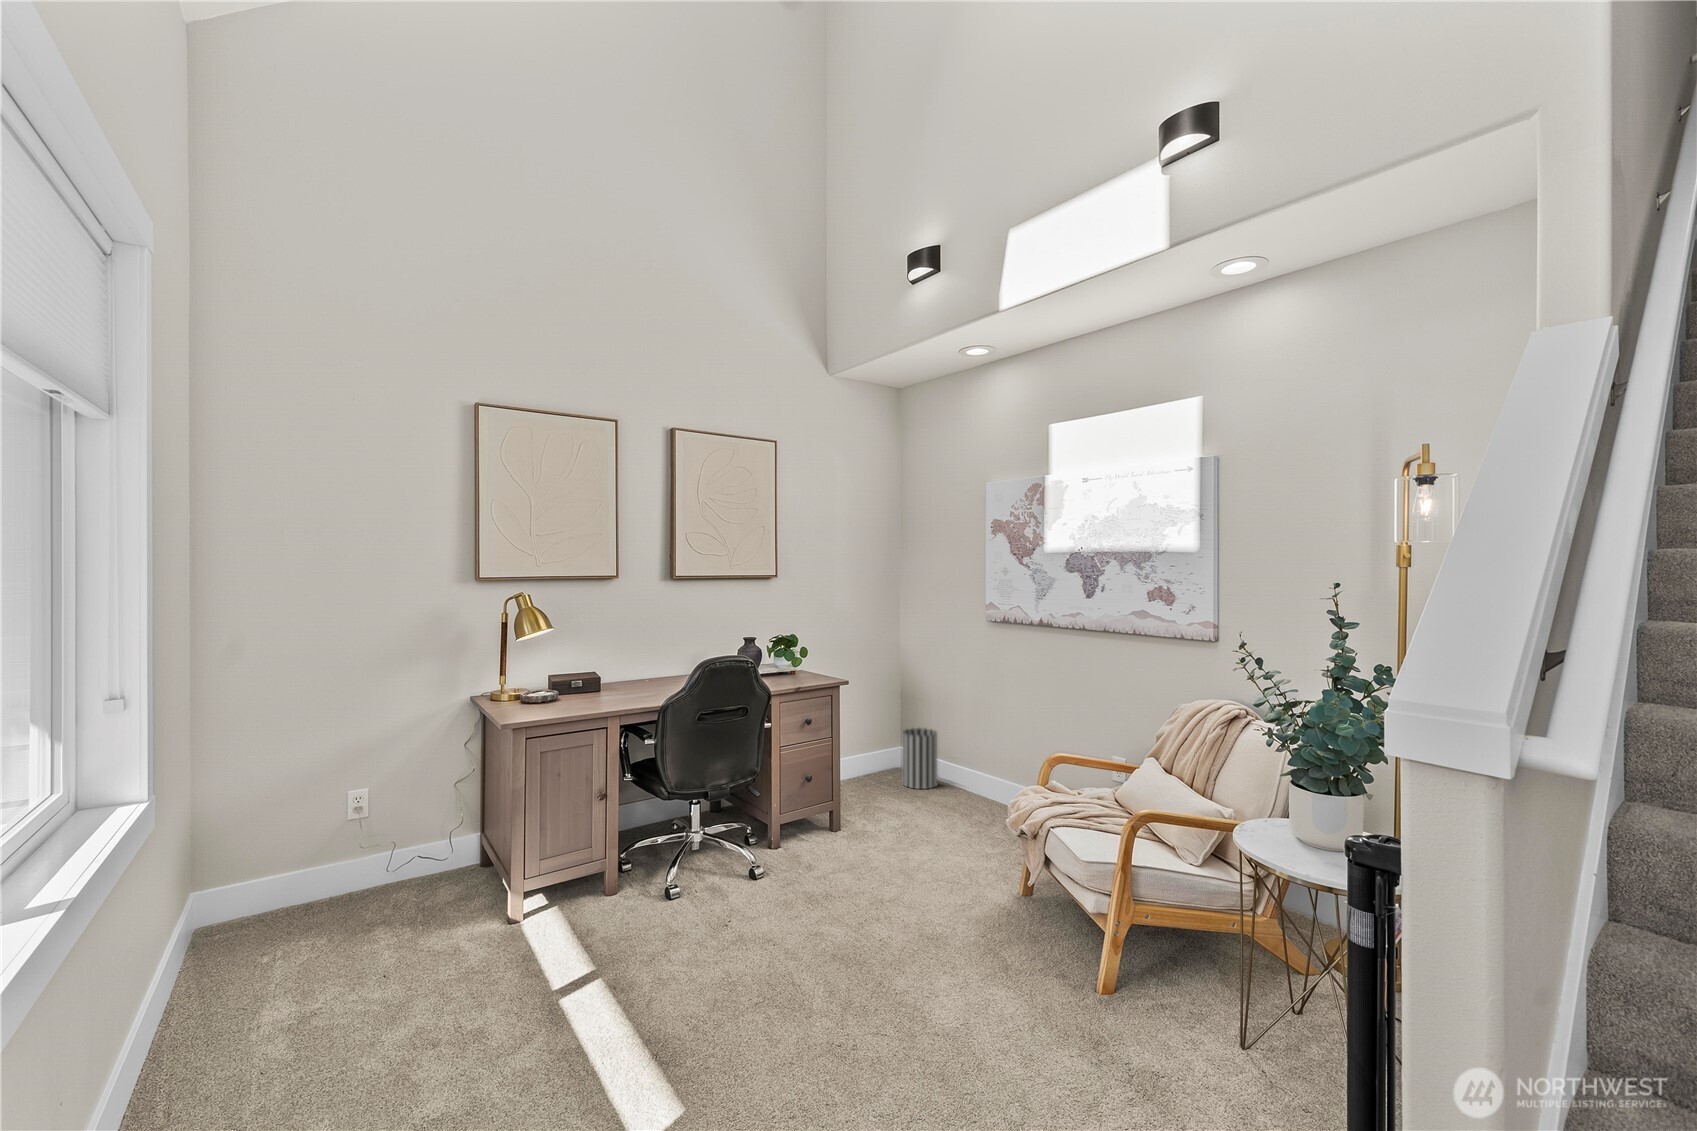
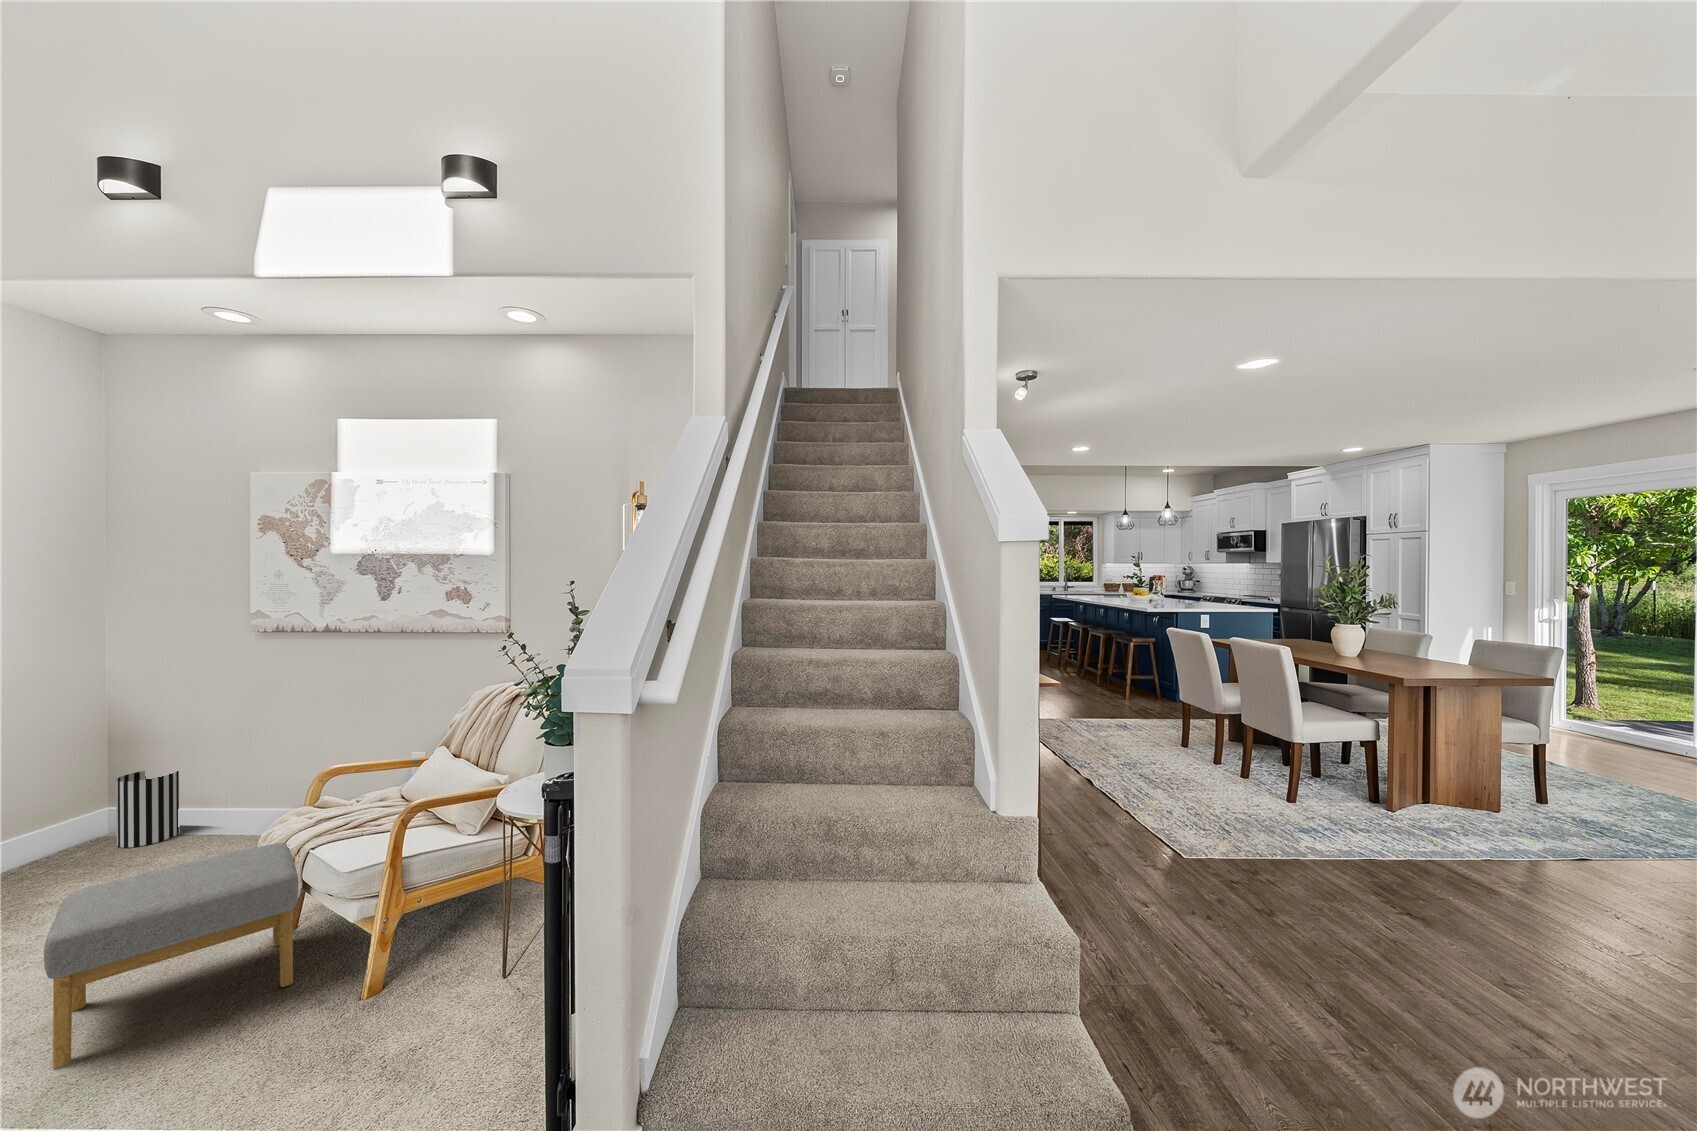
footstool: none [895,814,1043,952] -> present [44,843,299,1068]

